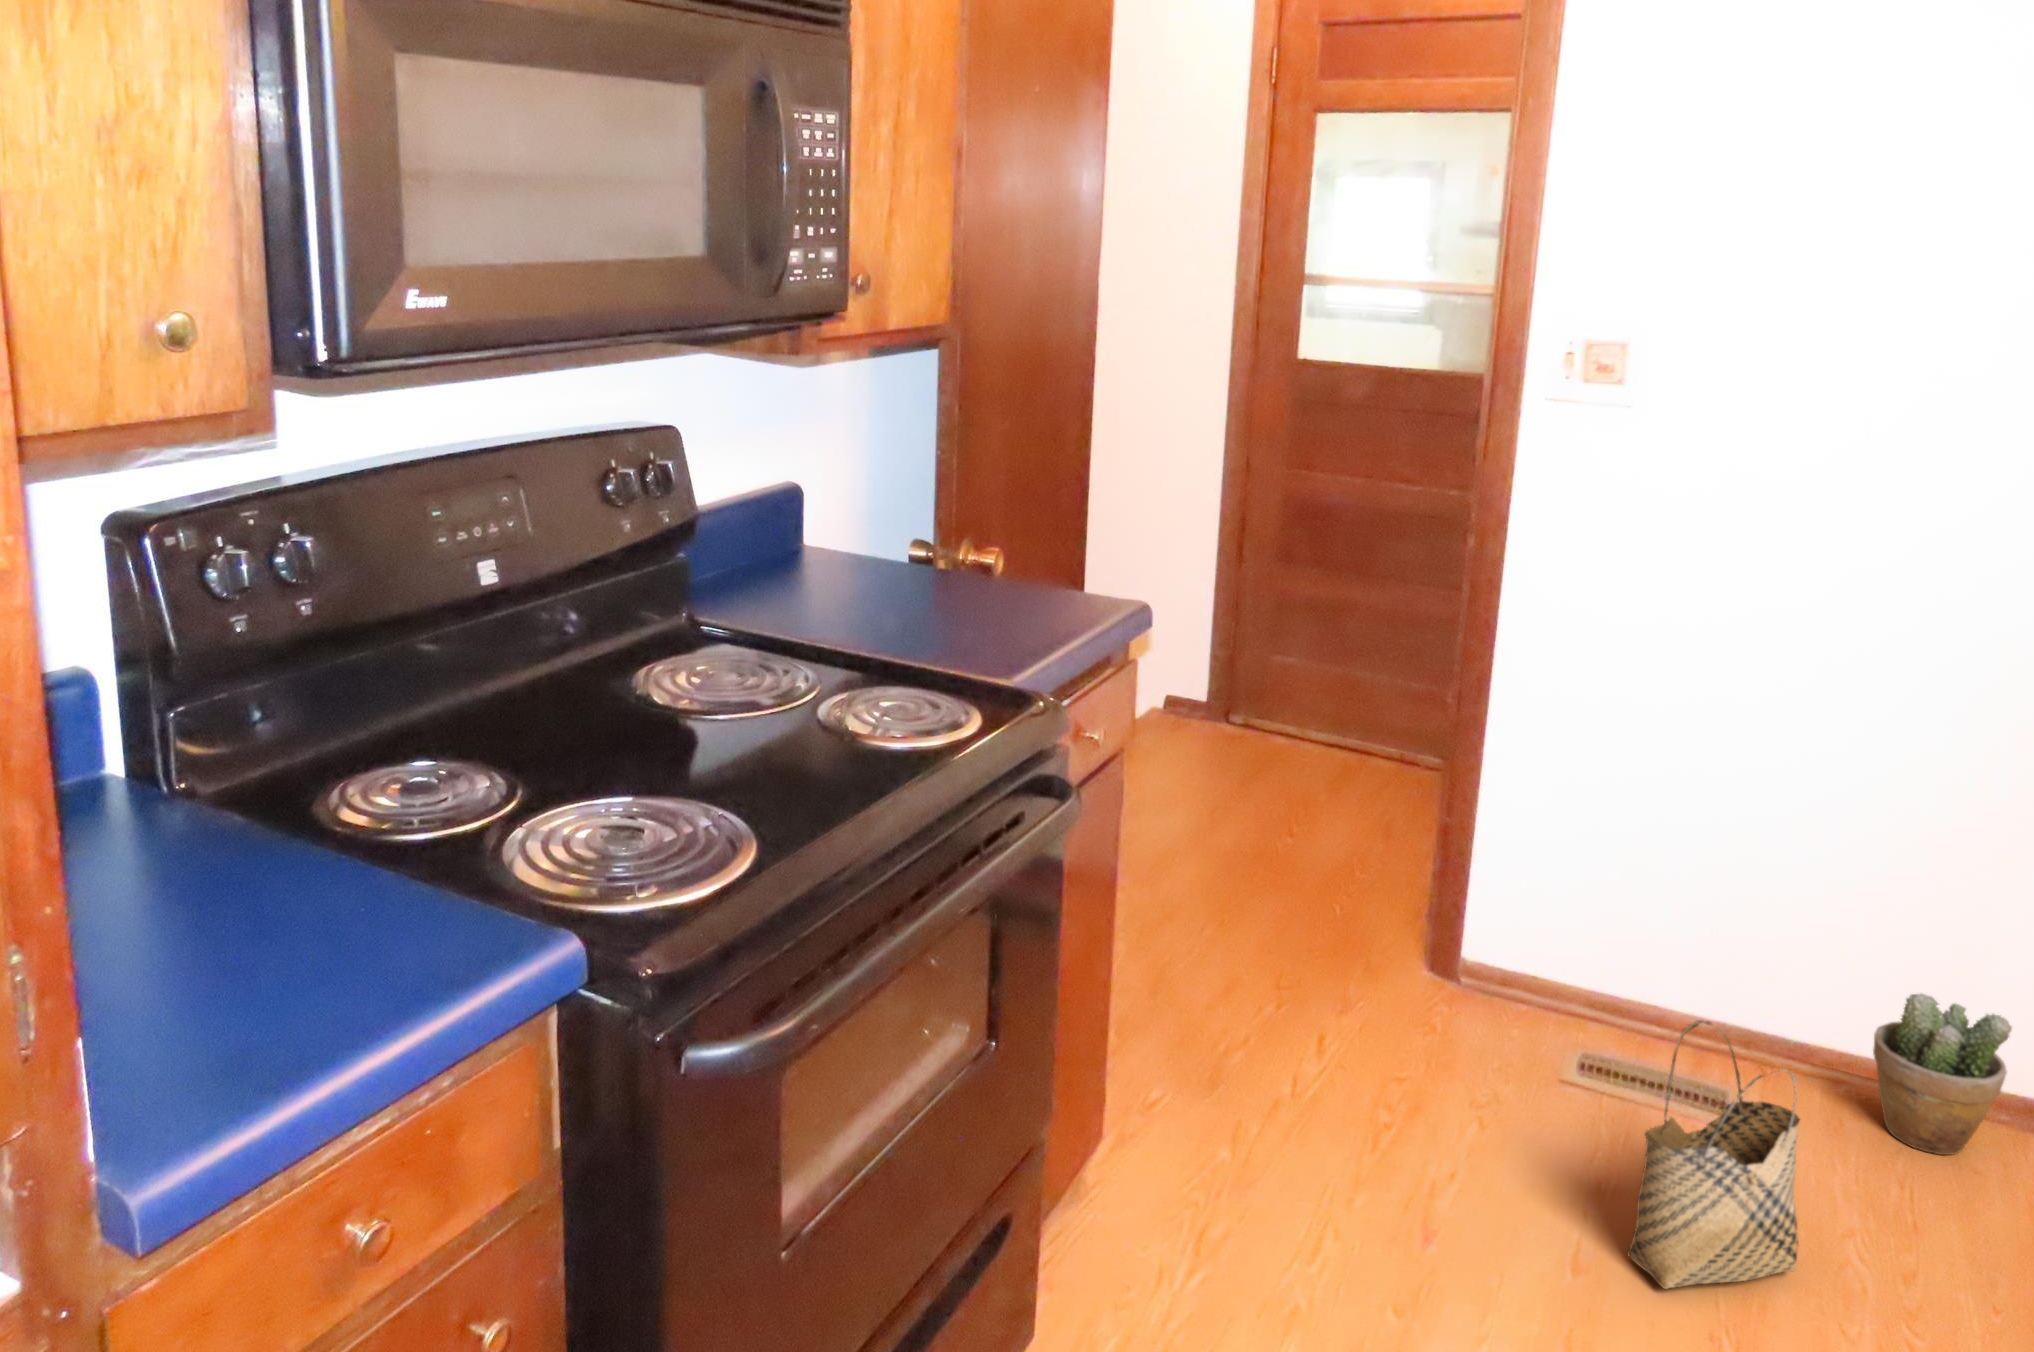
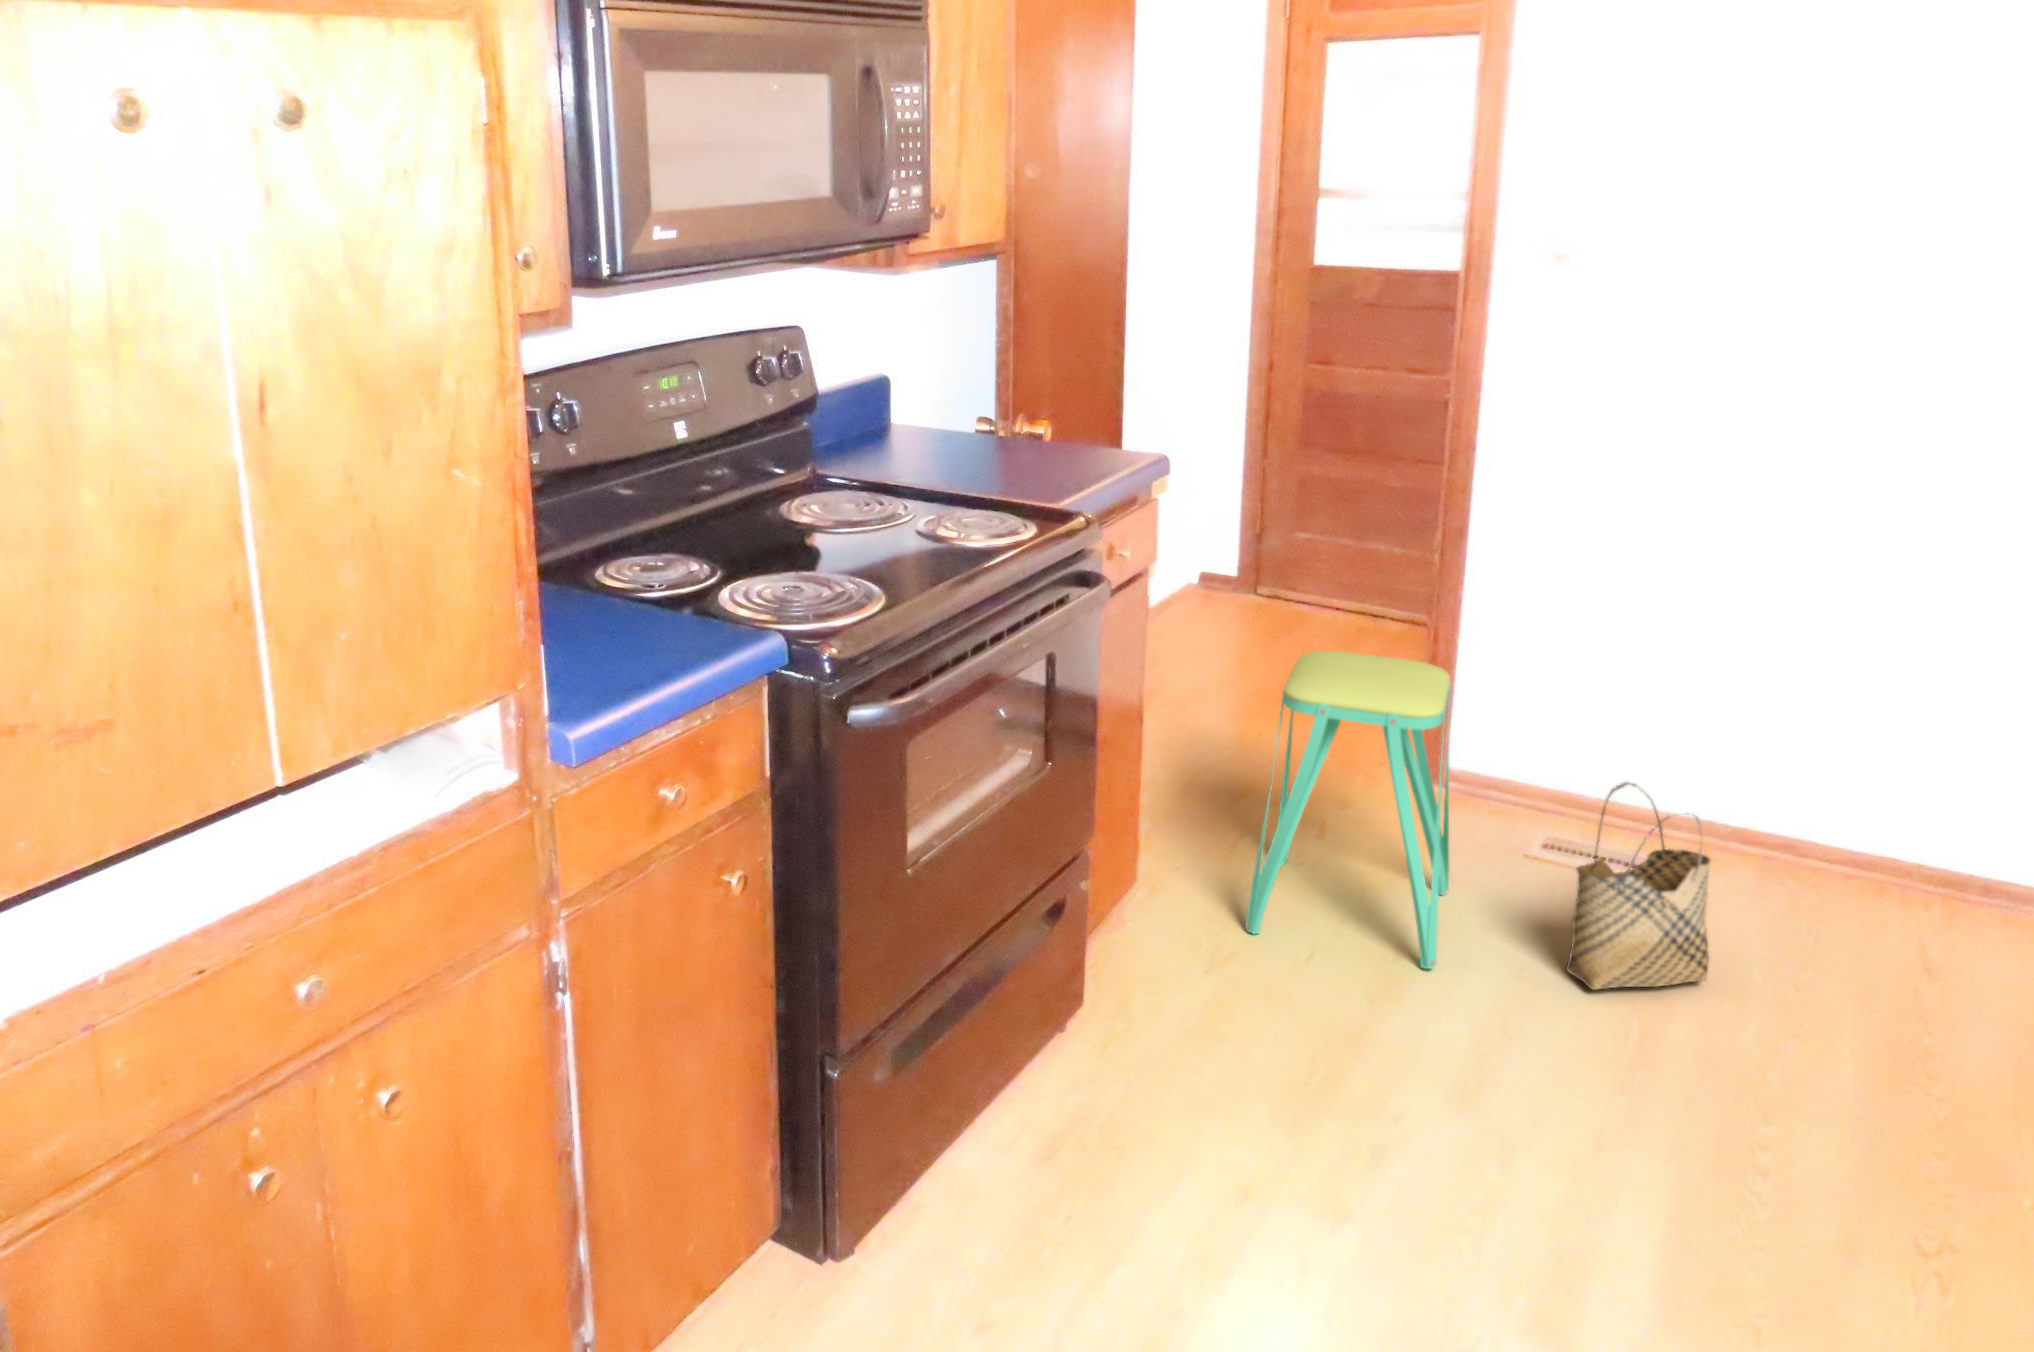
stool: none [1236,841,1487,1259] -> present [1245,651,1451,969]
potted plant: present [1873,994,2012,1155] -> none [1800,777,1917,911]

